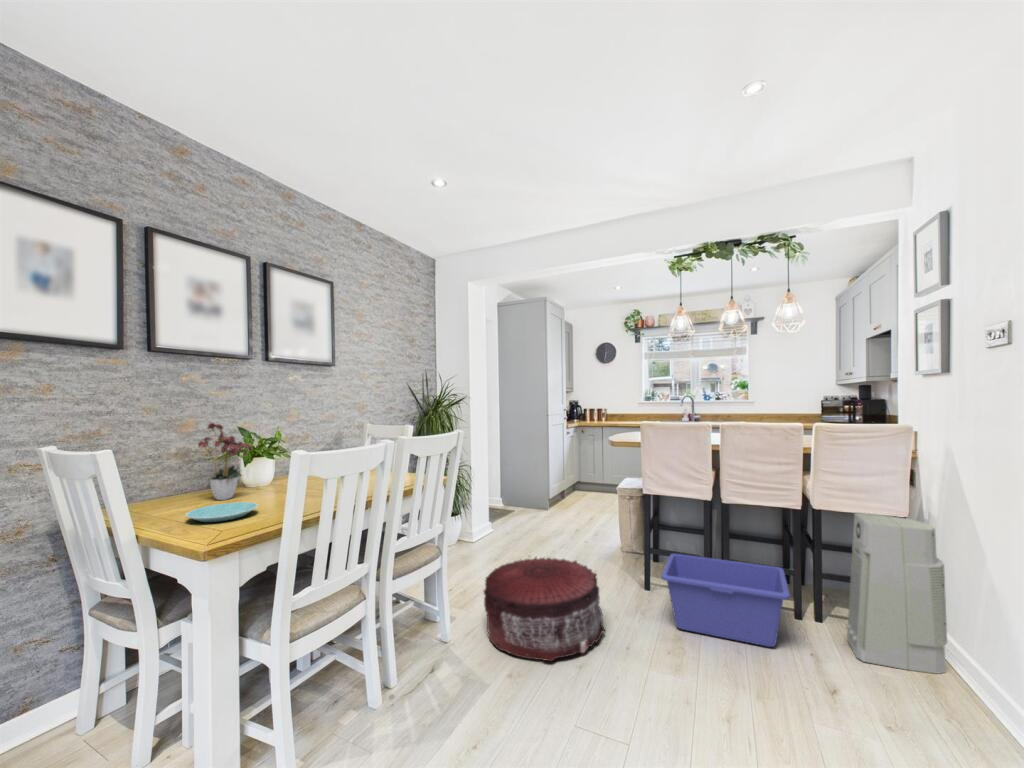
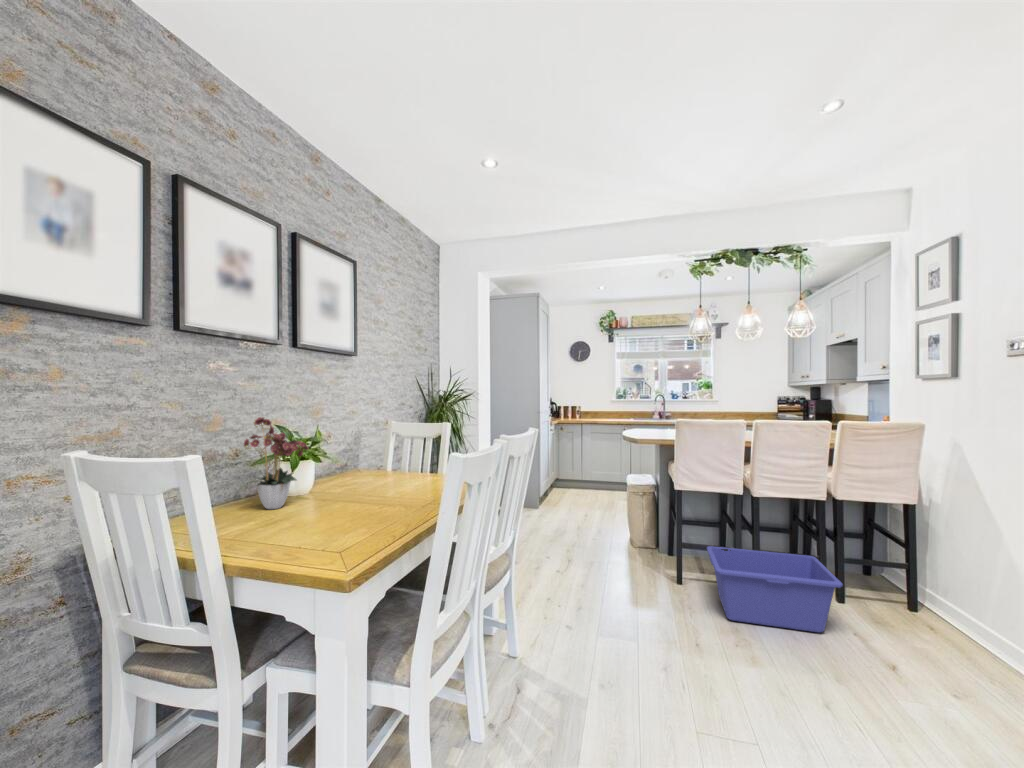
plate: present [186,502,258,522] -> none [266,512,348,540]
air purifier: present [846,513,947,674] -> none [876,504,972,647]
pouf: present [484,557,605,661] -> none [543,555,668,665]

